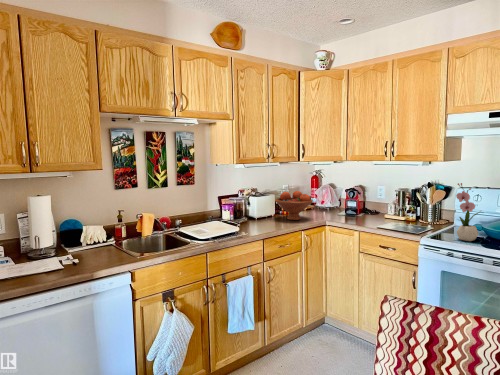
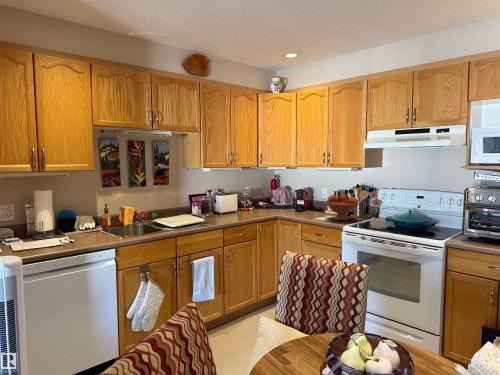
fruit bowl: present [275,191,313,220] -> present [325,194,359,220]

